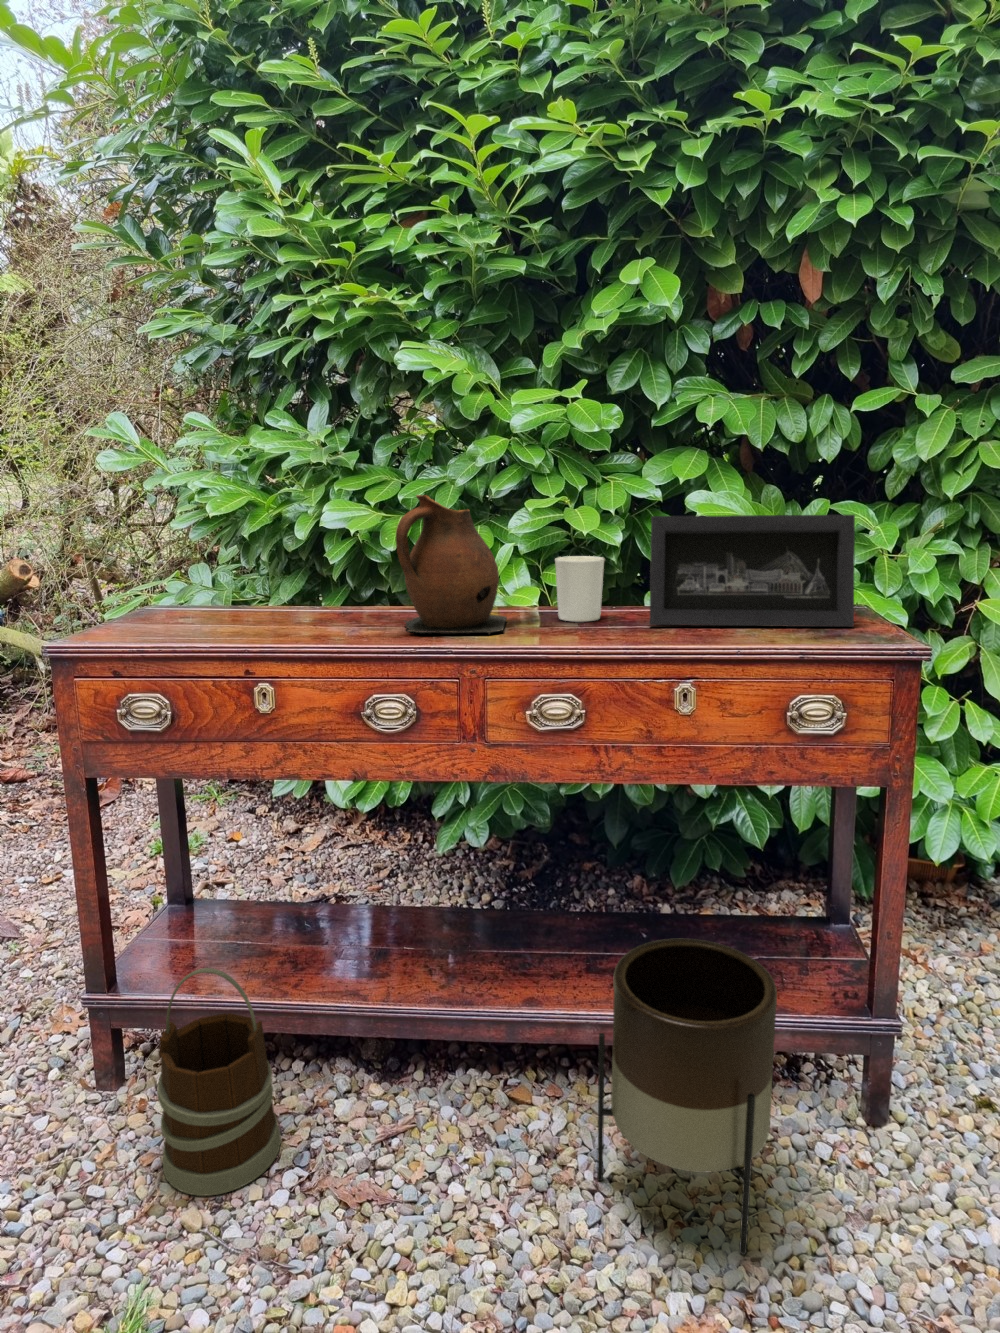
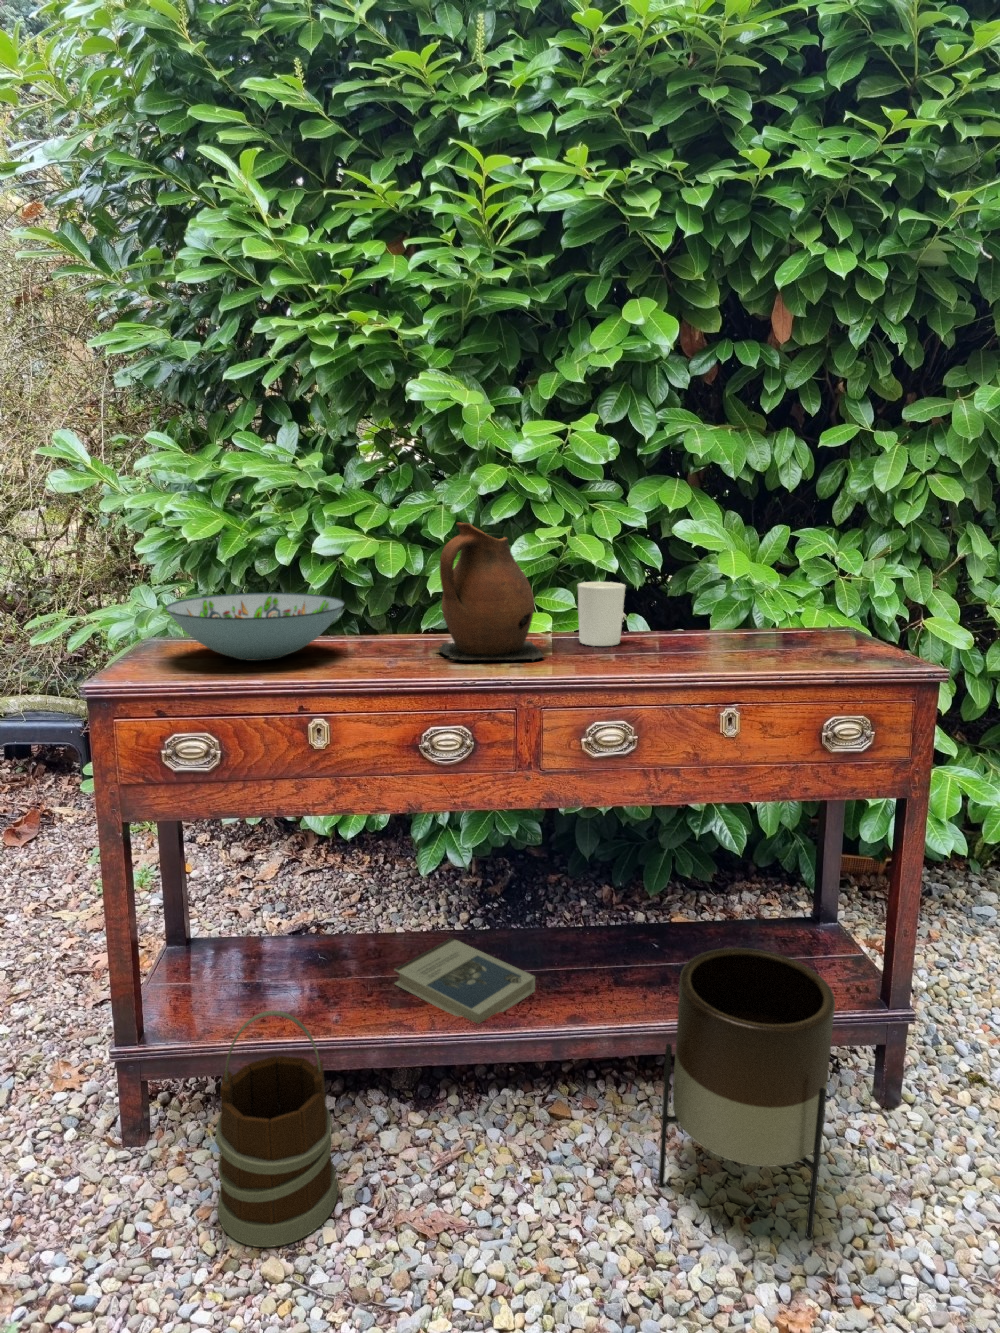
picture frame: present [649,515,855,627] -> none [675,546,862,651]
decorative bowl: none [141,569,316,632] -> present [165,593,345,661]
hardback book: none [367,913,503,1004] -> present [395,938,535,1024]

